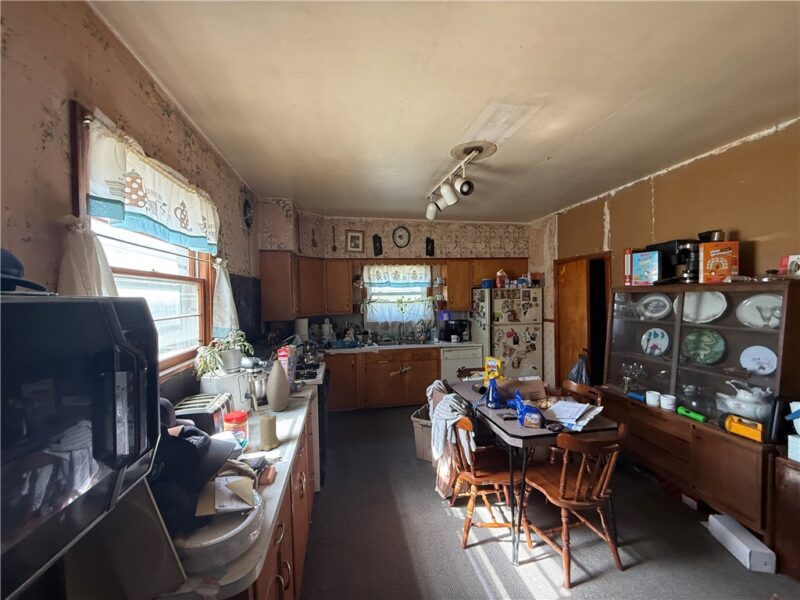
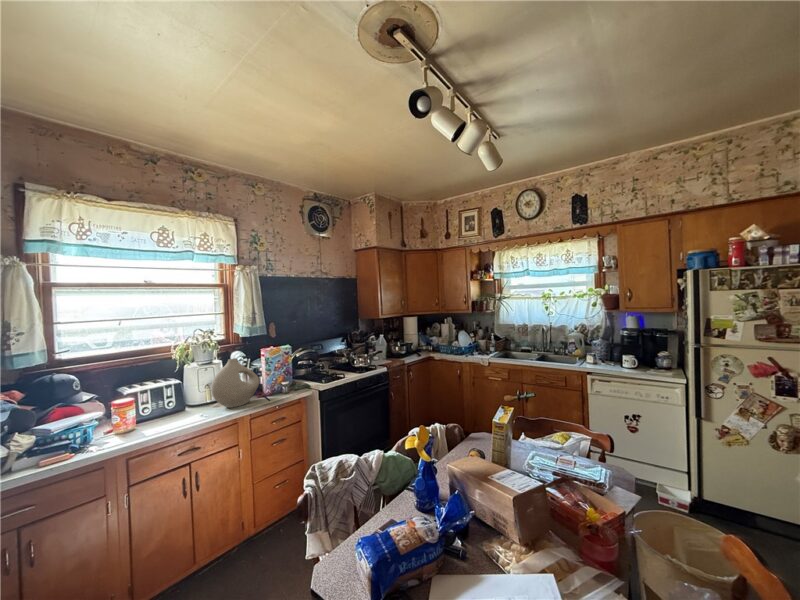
candle: present [259,414,279,451] -> none [117,407,142,441]

